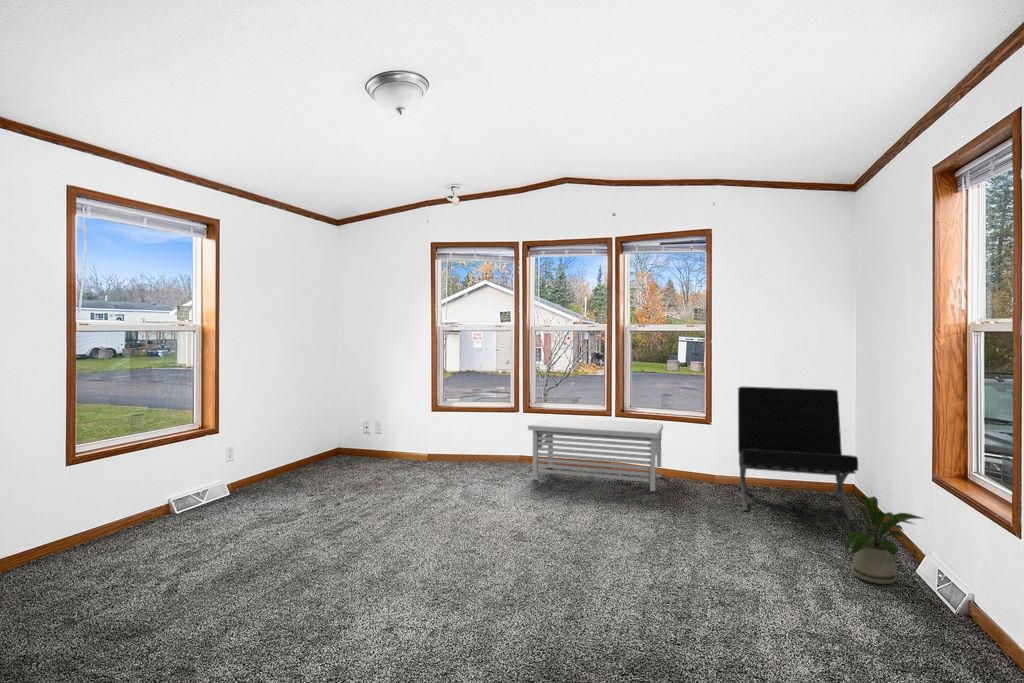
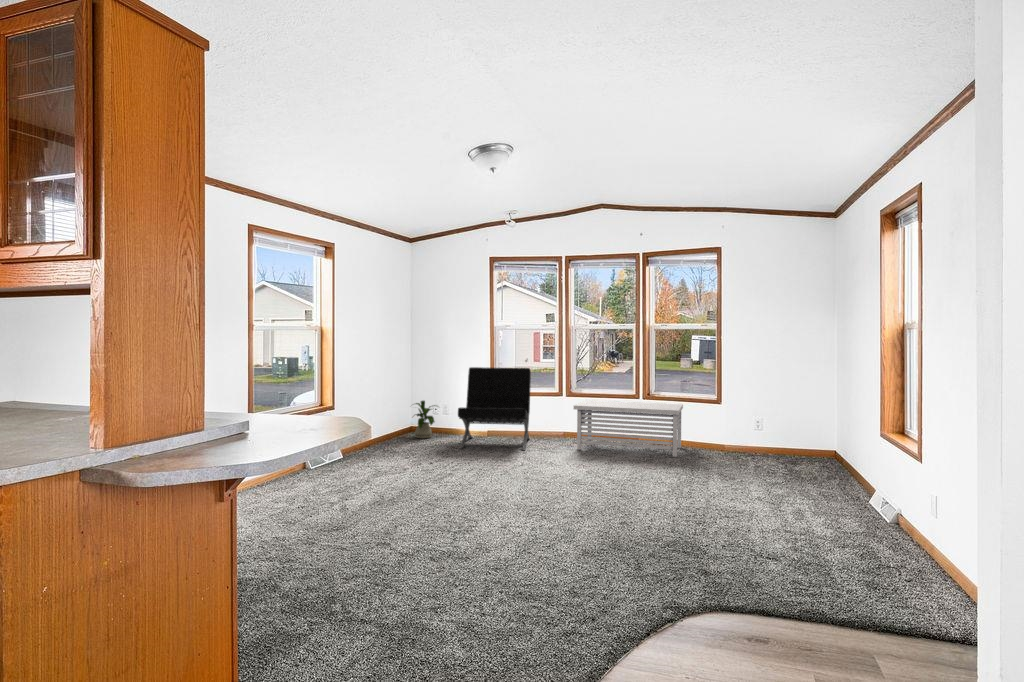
lounge chair: present [738,386,858,520] -> present [458,367,531,450]
house plant: present [845,492,922,584] -> present [415,401,435,438]

